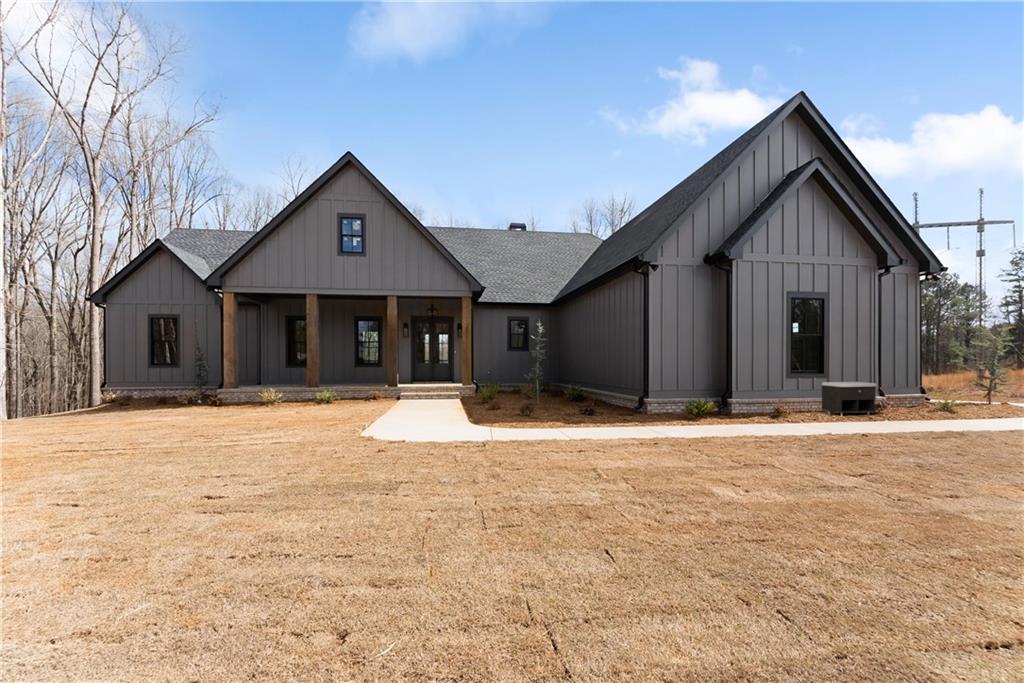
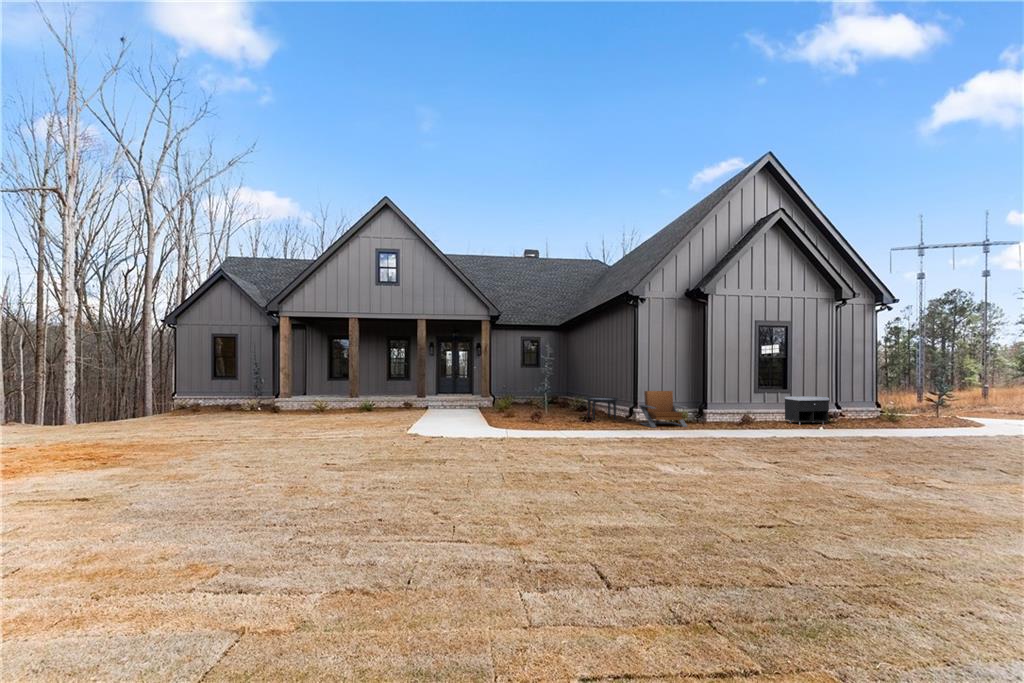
lounge chair: none [650,376,711,422] -> present [639,391,687,428]
round table: none [583,384,625,412] -> present [585,397,619,420]

